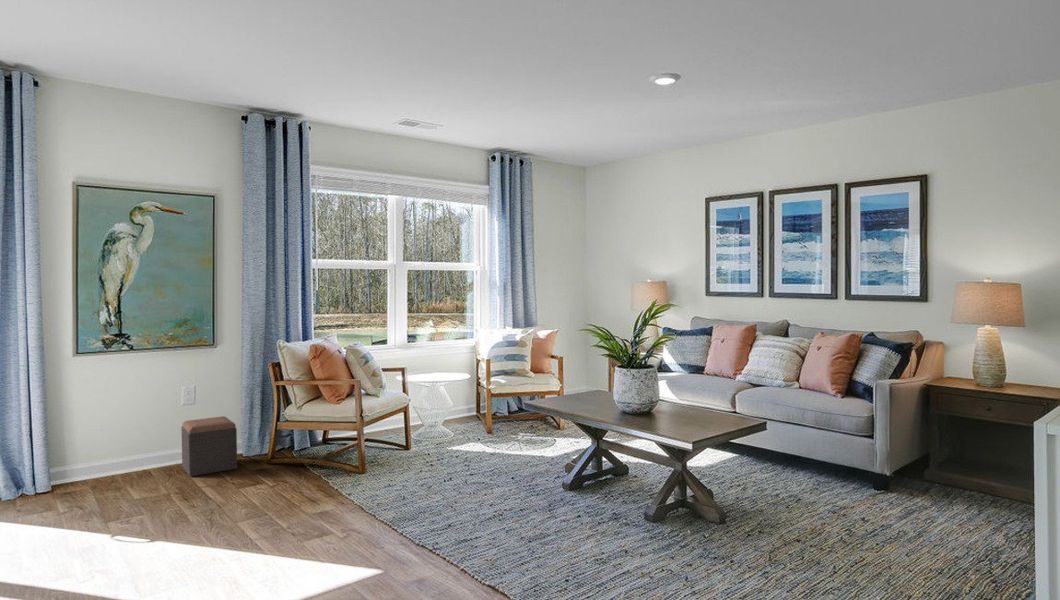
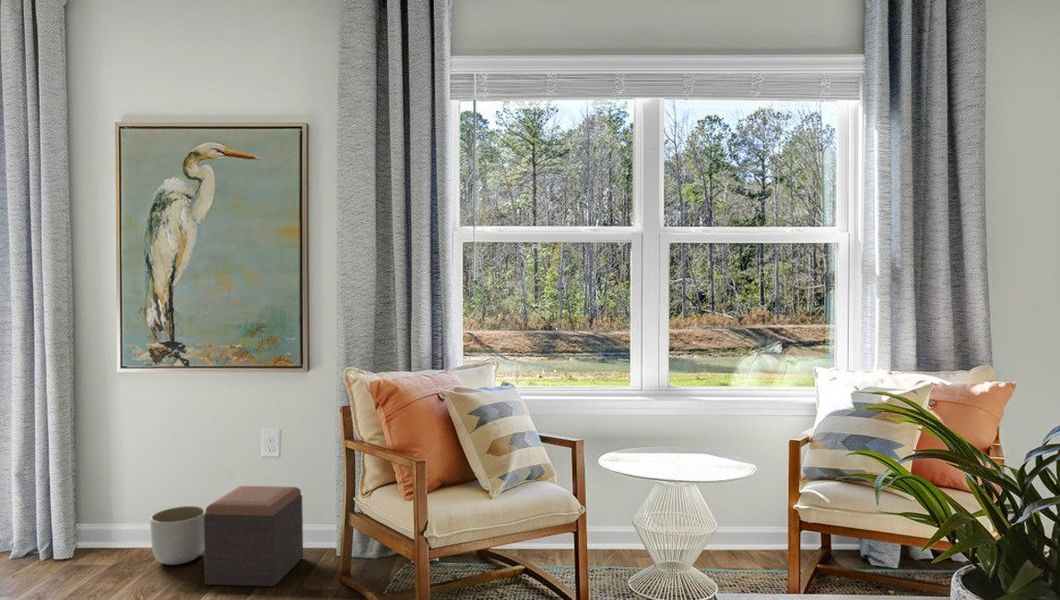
planter: none [122,441,160,478] -> present [150,506,205,565]

